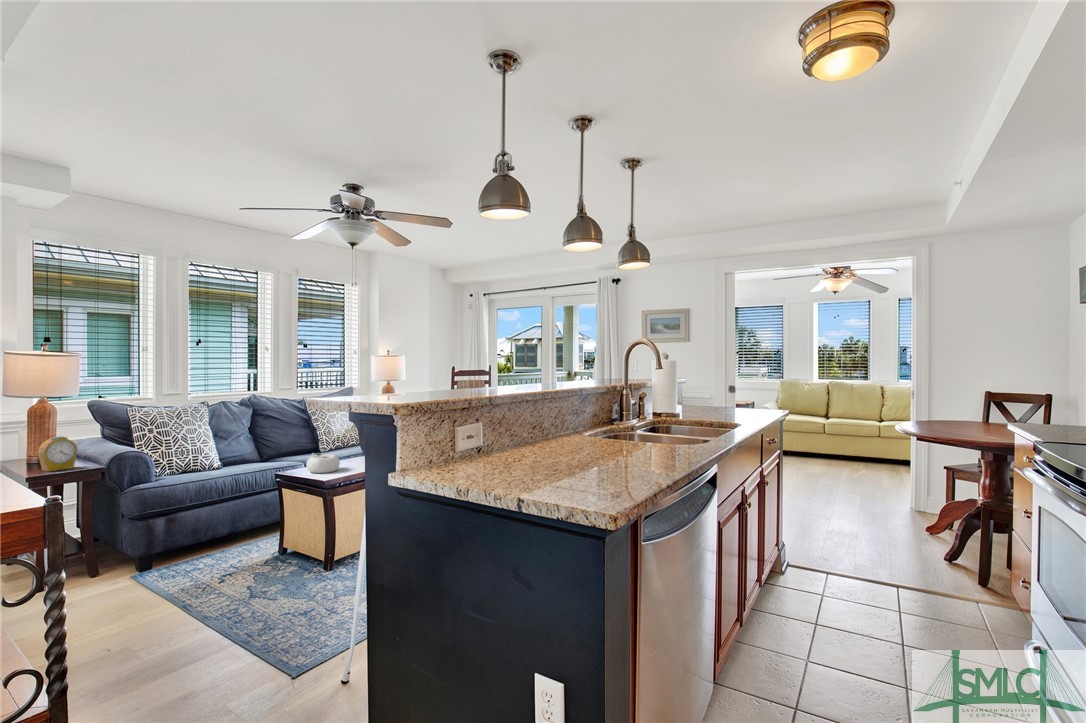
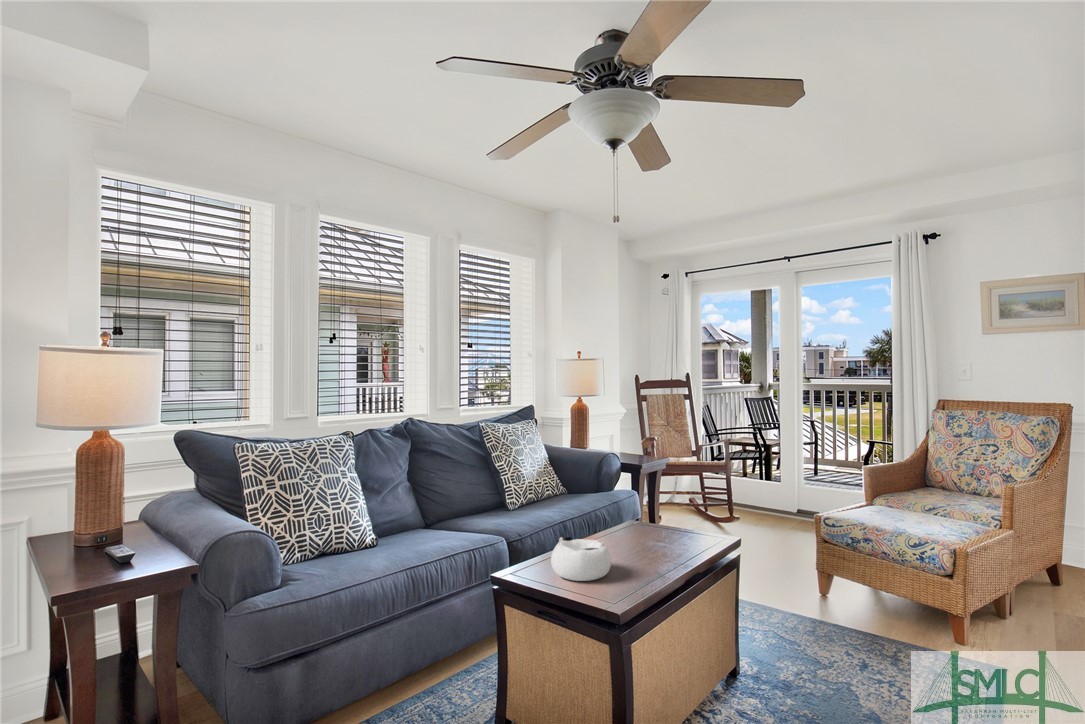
alarm clock: present [38,436,78,471] -> none [83,506,152,578]

